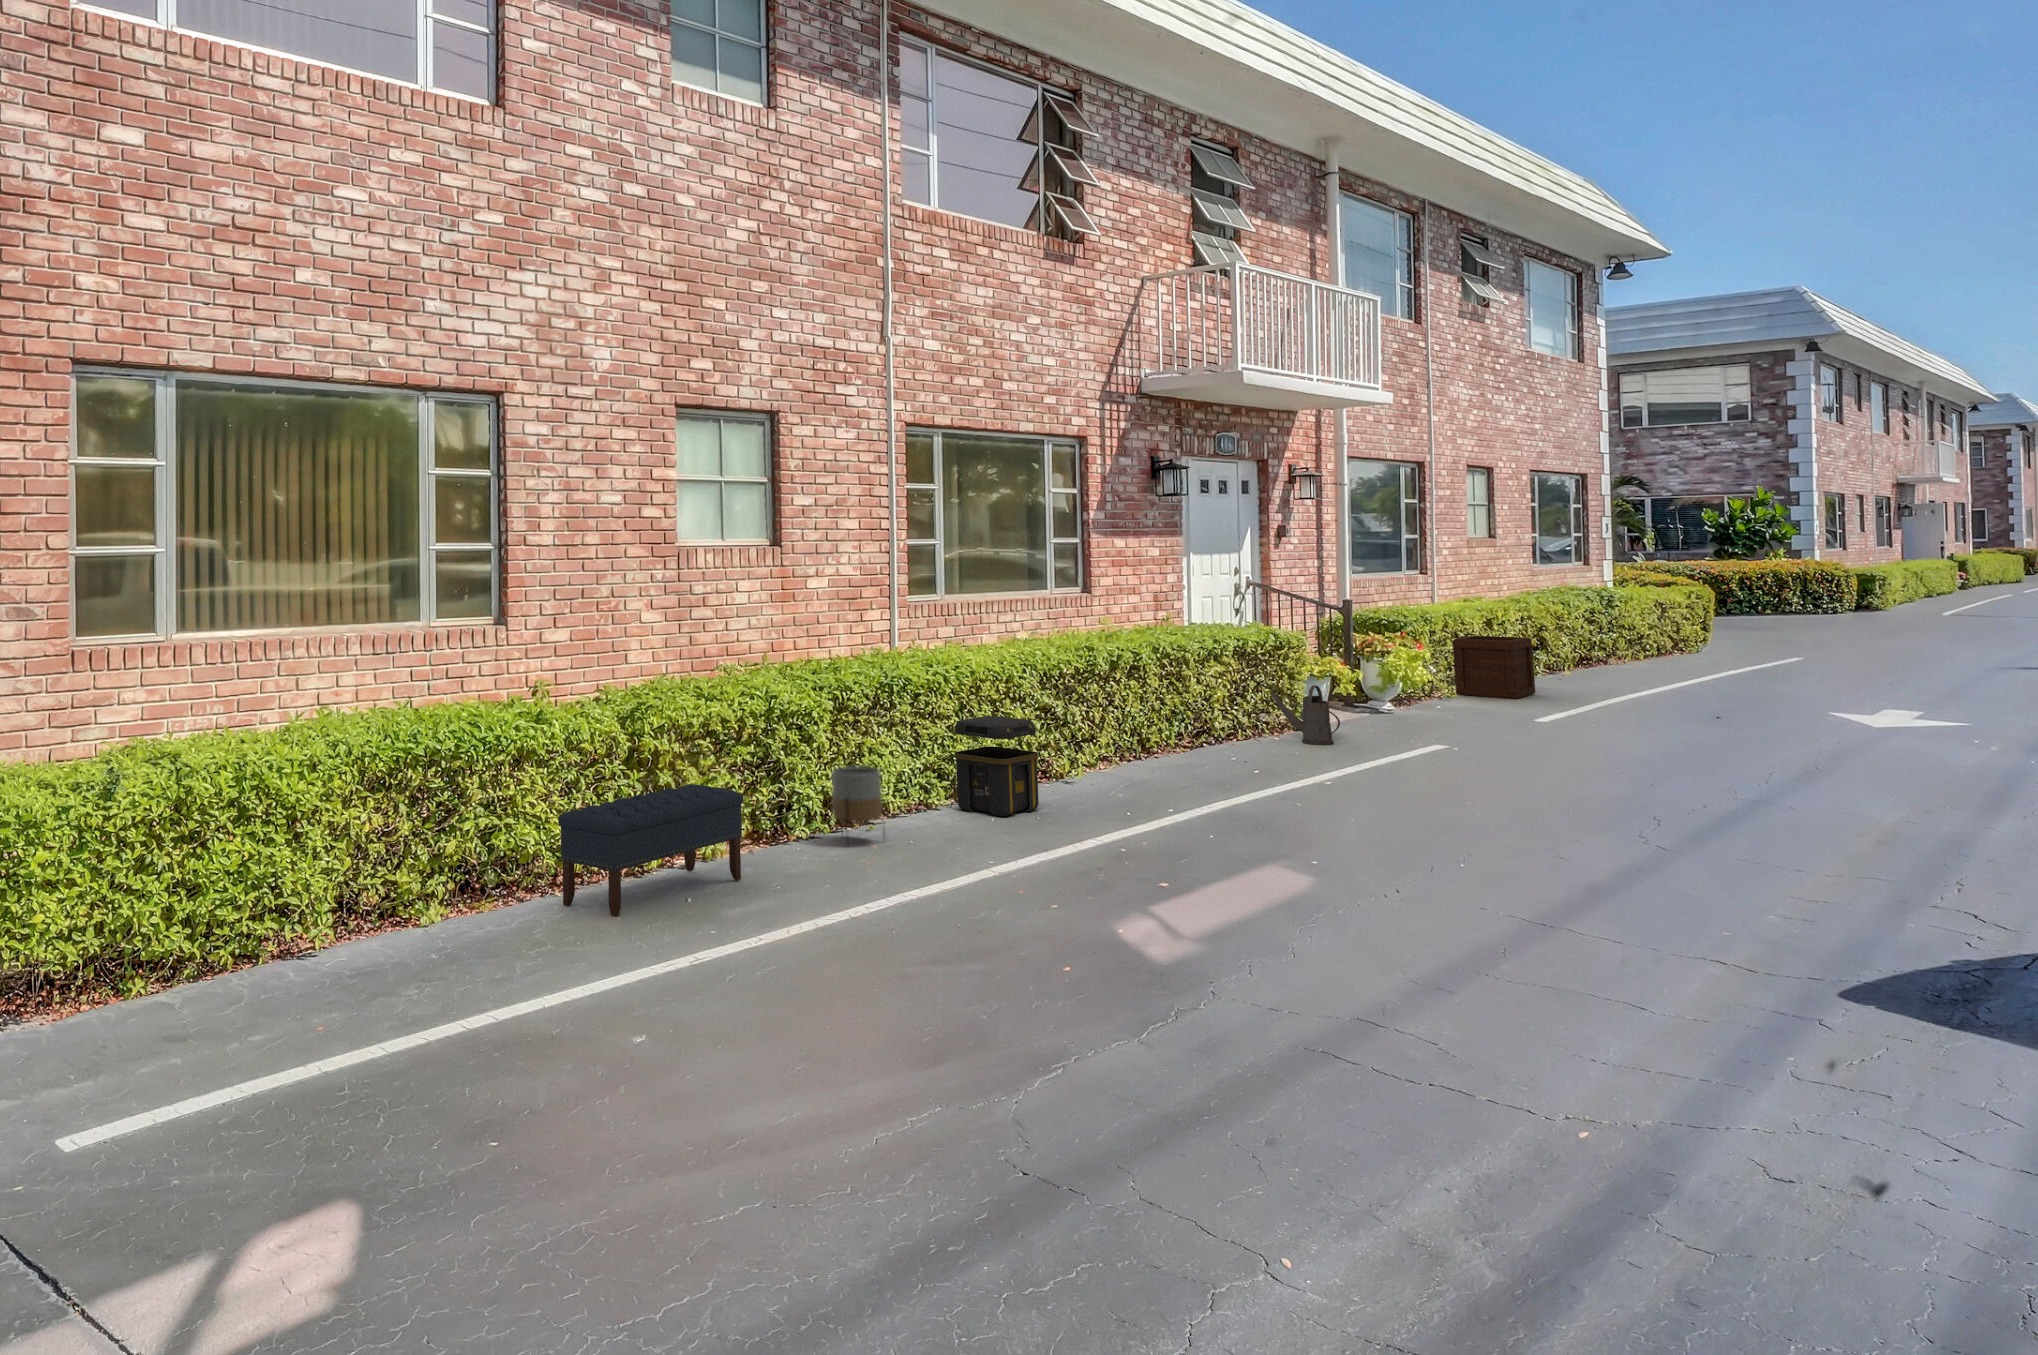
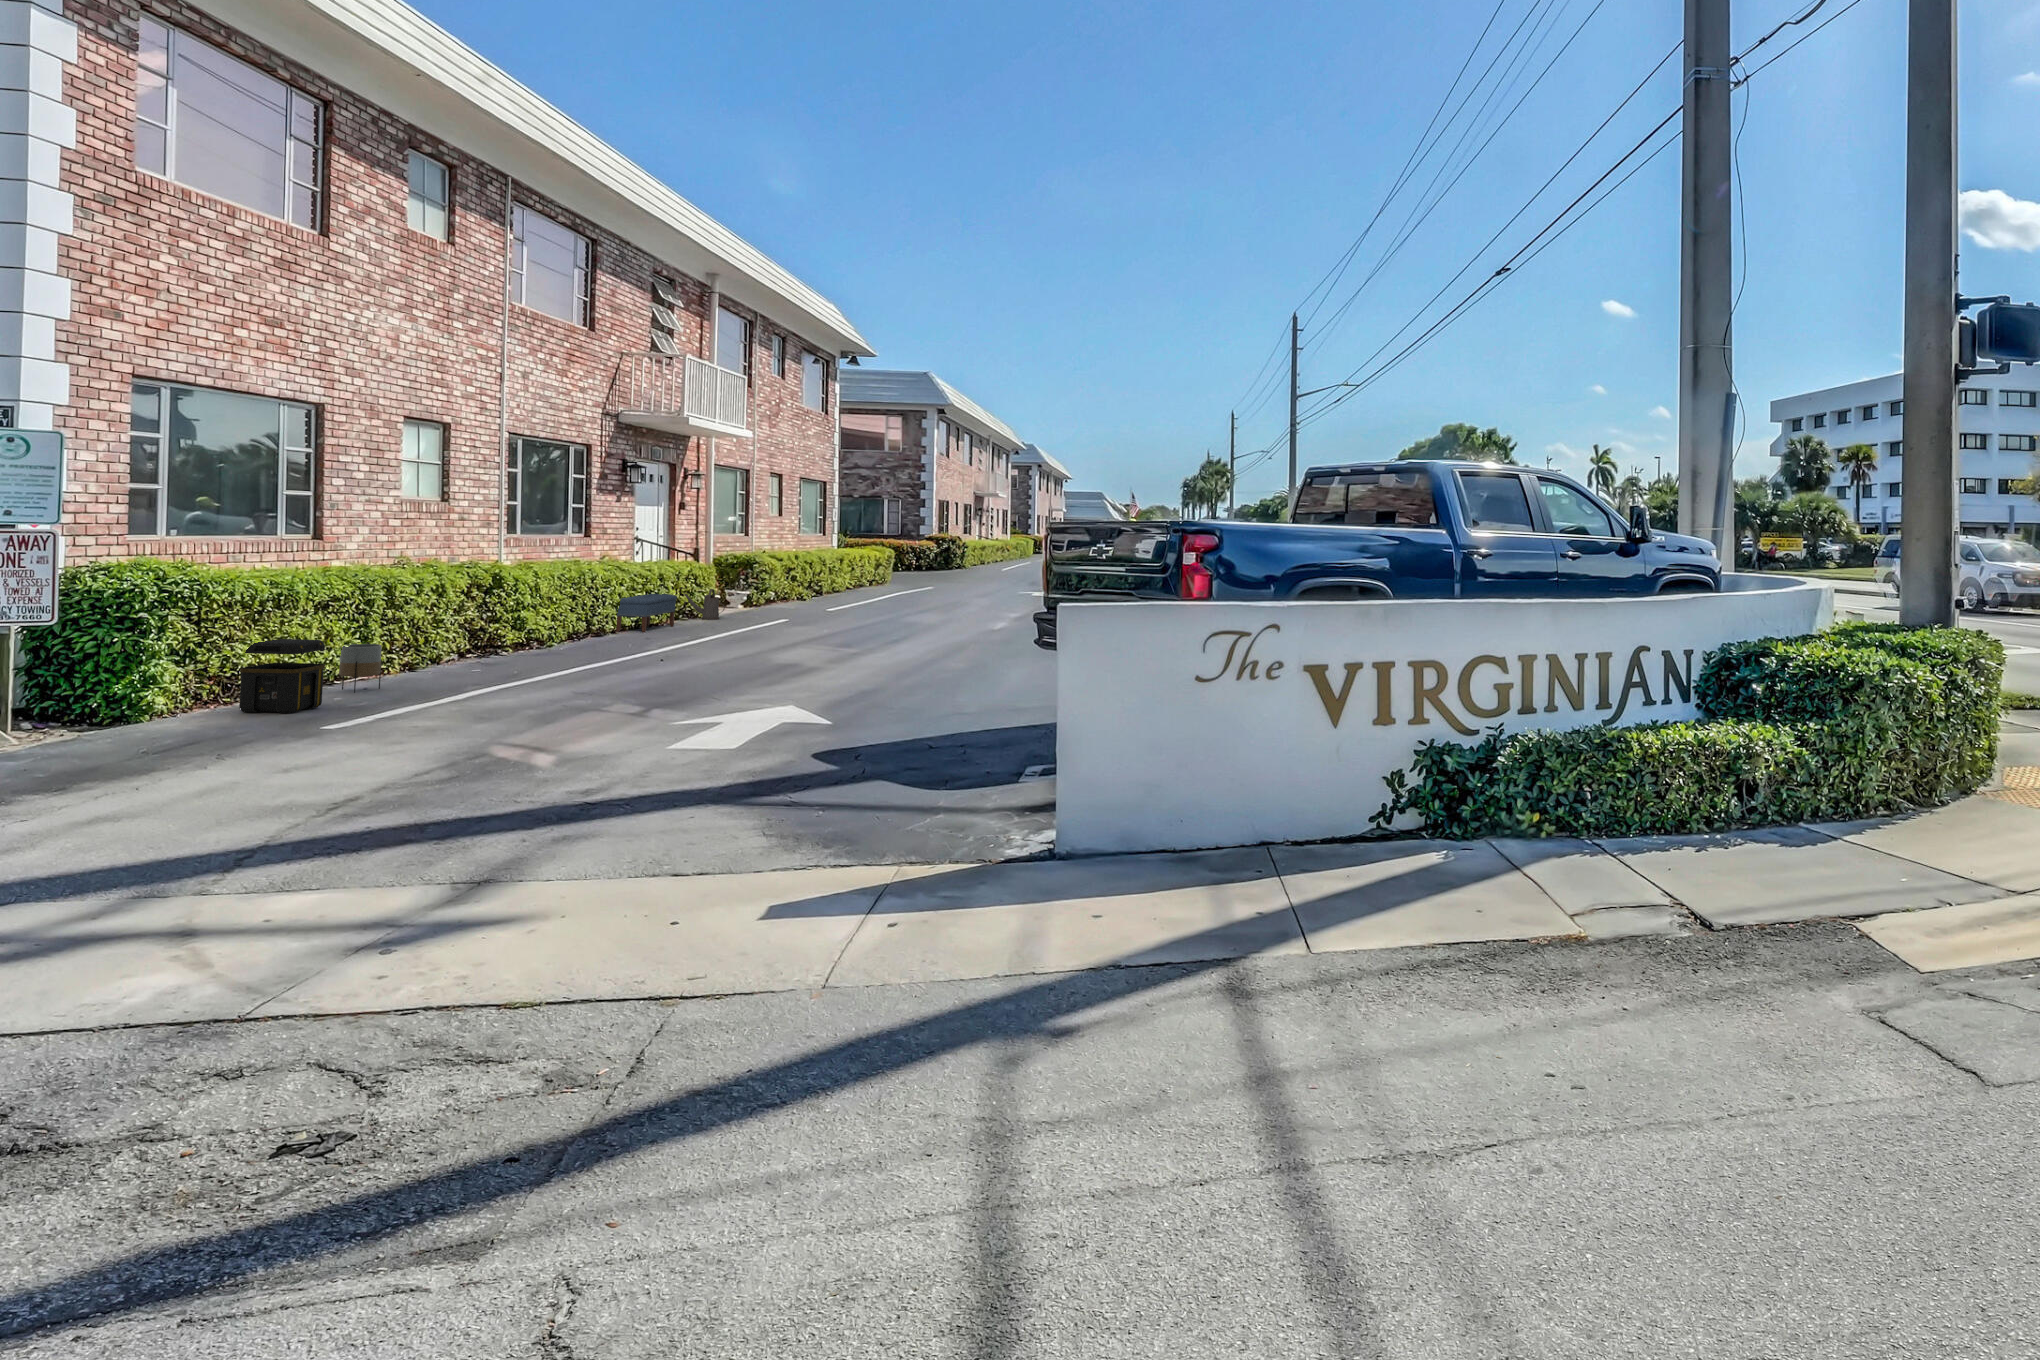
wooden crate: present [1453,635,1535,699] -> none [763,569,806,602]
toolbox: present [954,716,1039,817] -> present [239,639,325,713]
planter: present [832,766,883,823] -> present [339,644,382,693]
bench: present [558,784,743,917] -> present [616,594,677,633]

